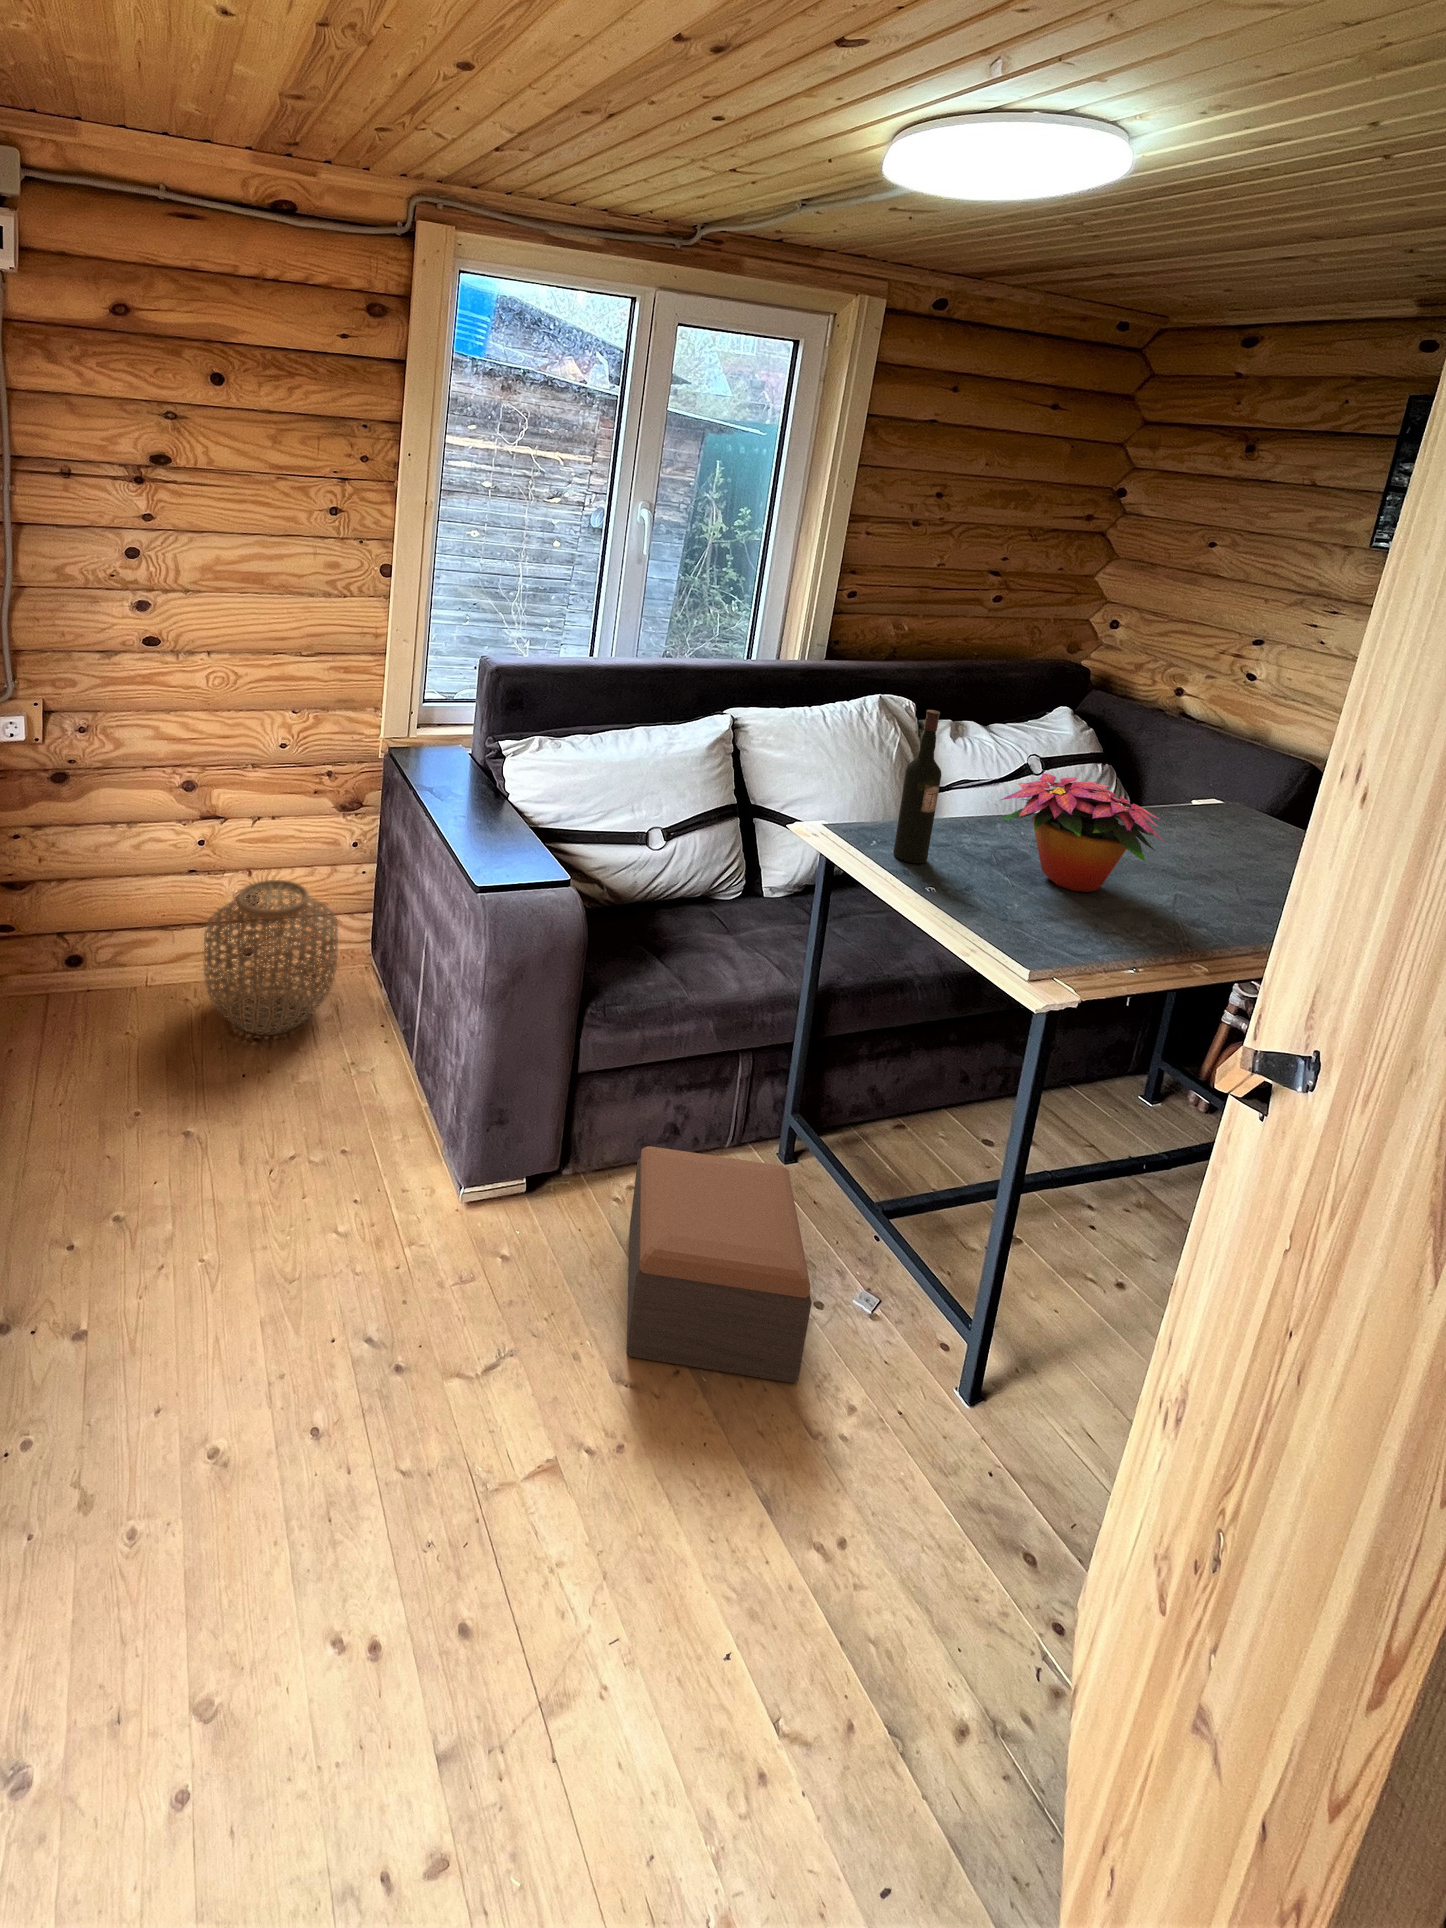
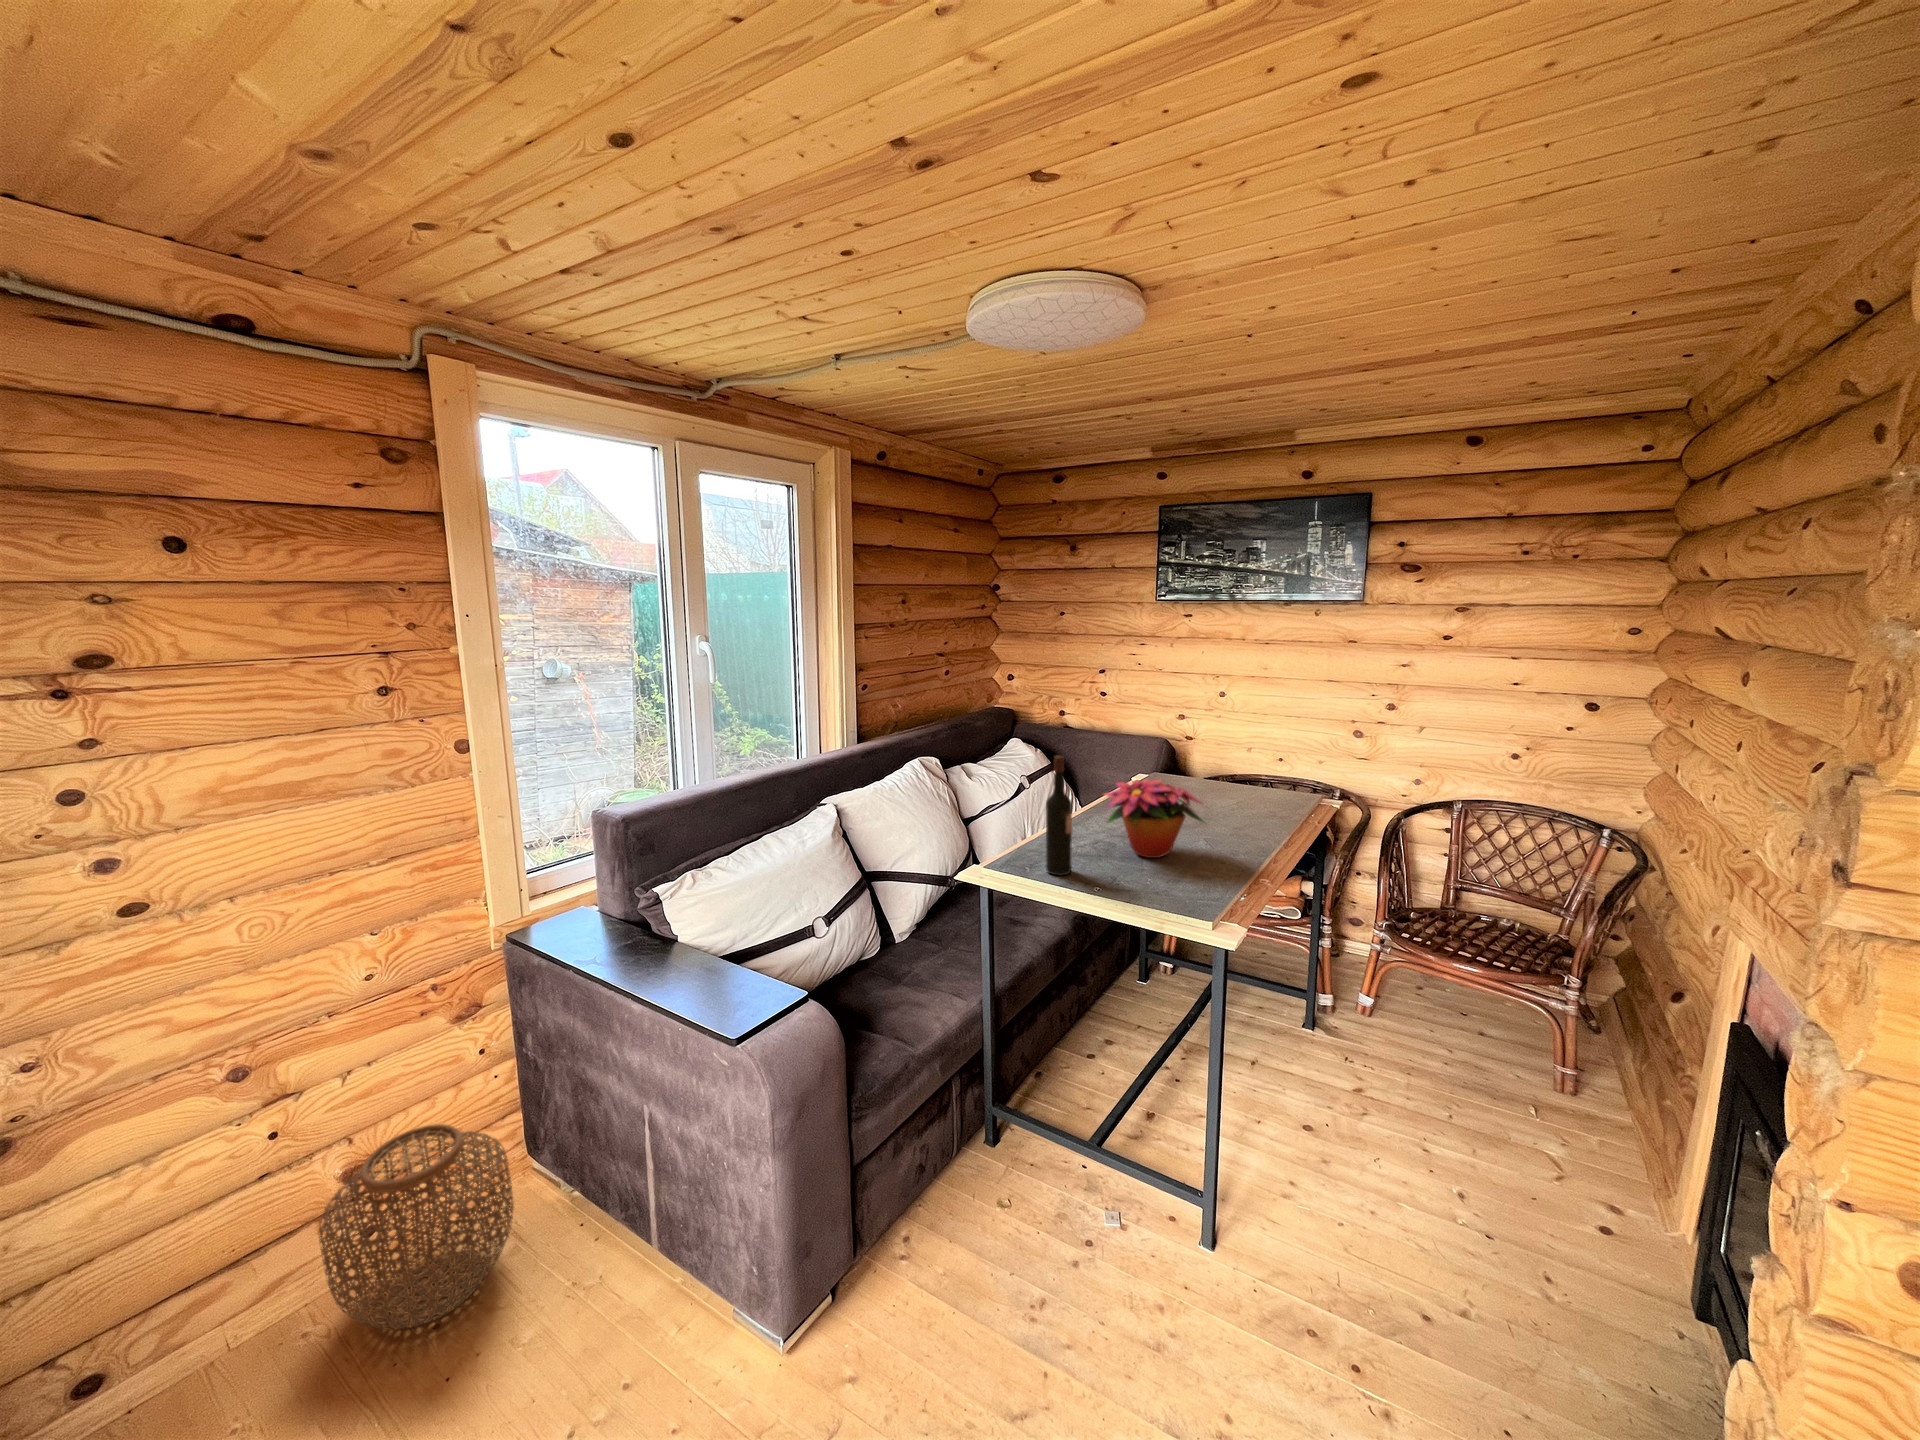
footstool: present [627,1146,811,1383] -> none [930,1150,1120,1389]

